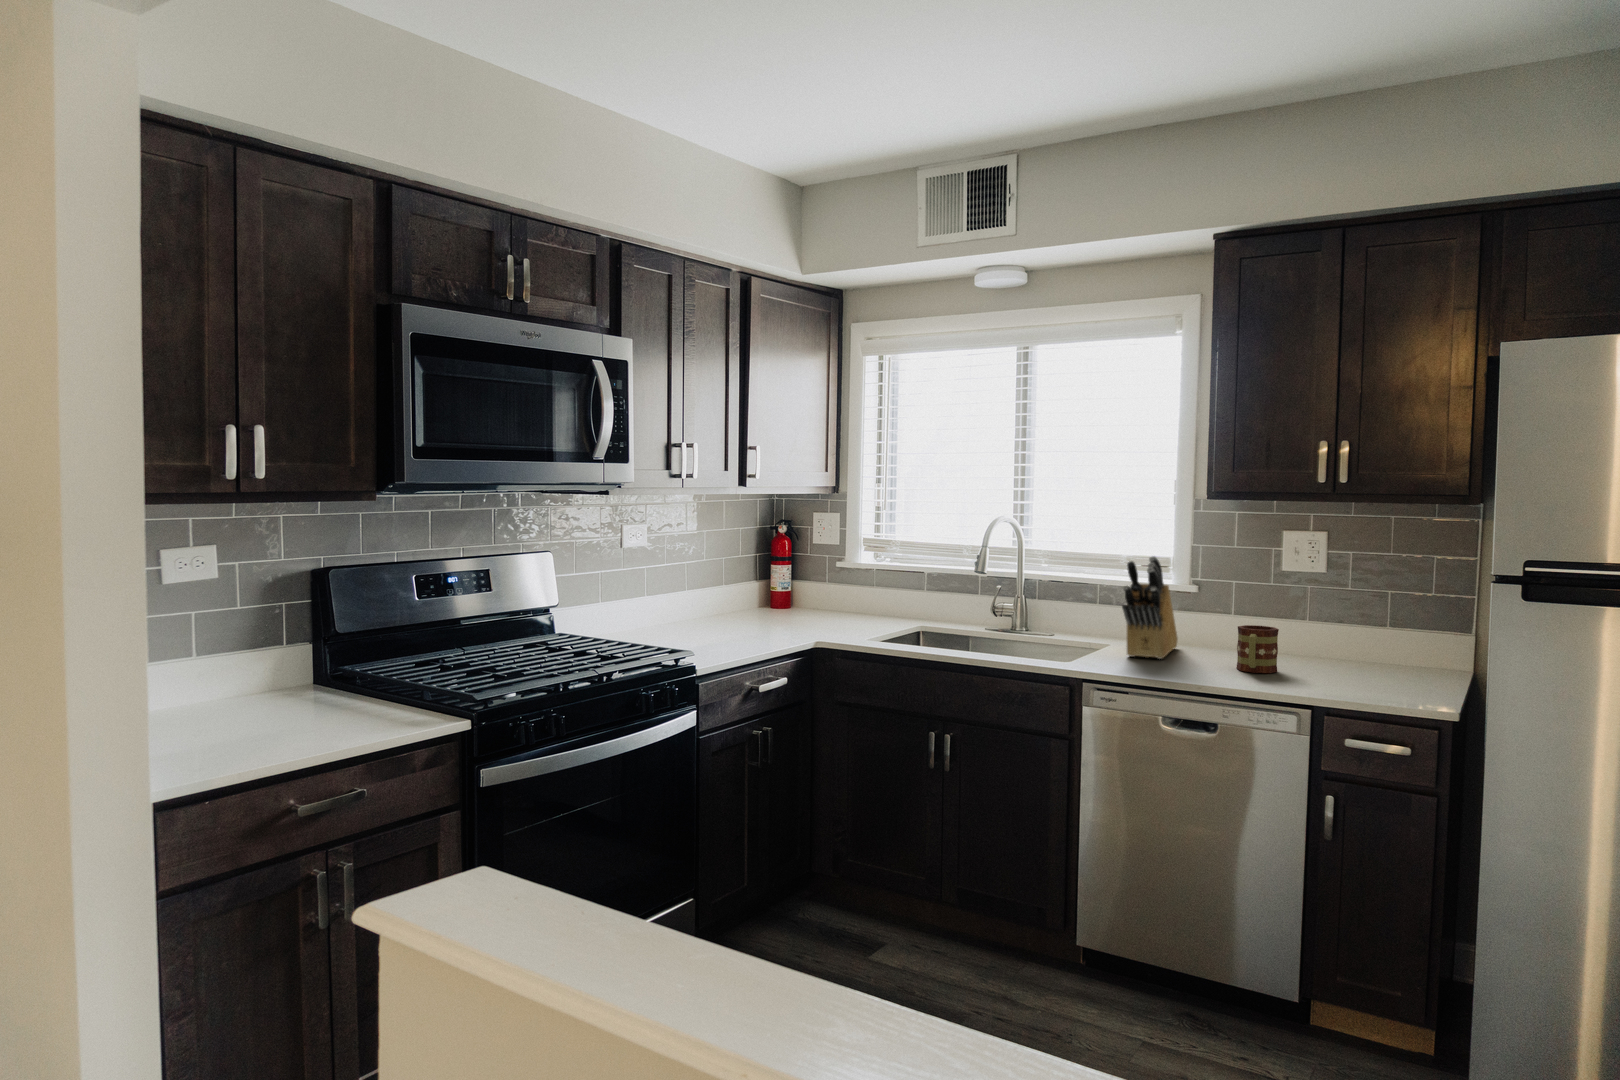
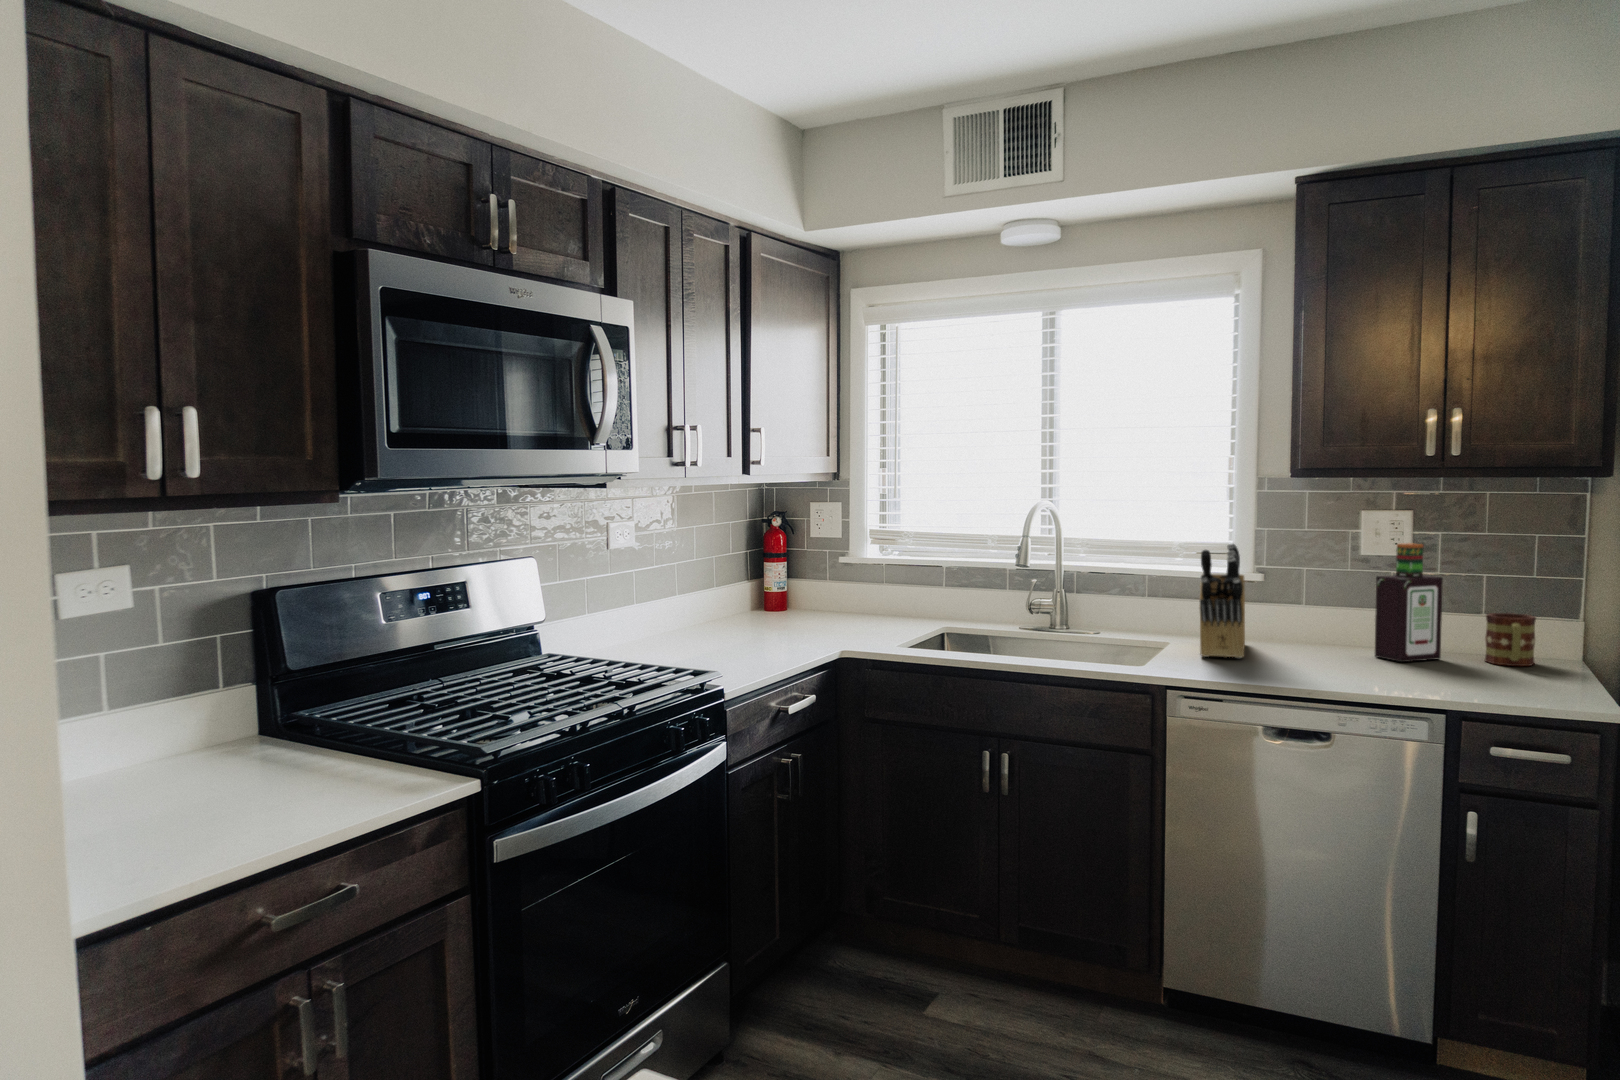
bottle: none [1285,561,1346,667] -> present [1375,543,1443,662]
mug: present [1236,625,1279,673] -> present [1485,613,1536,666]

